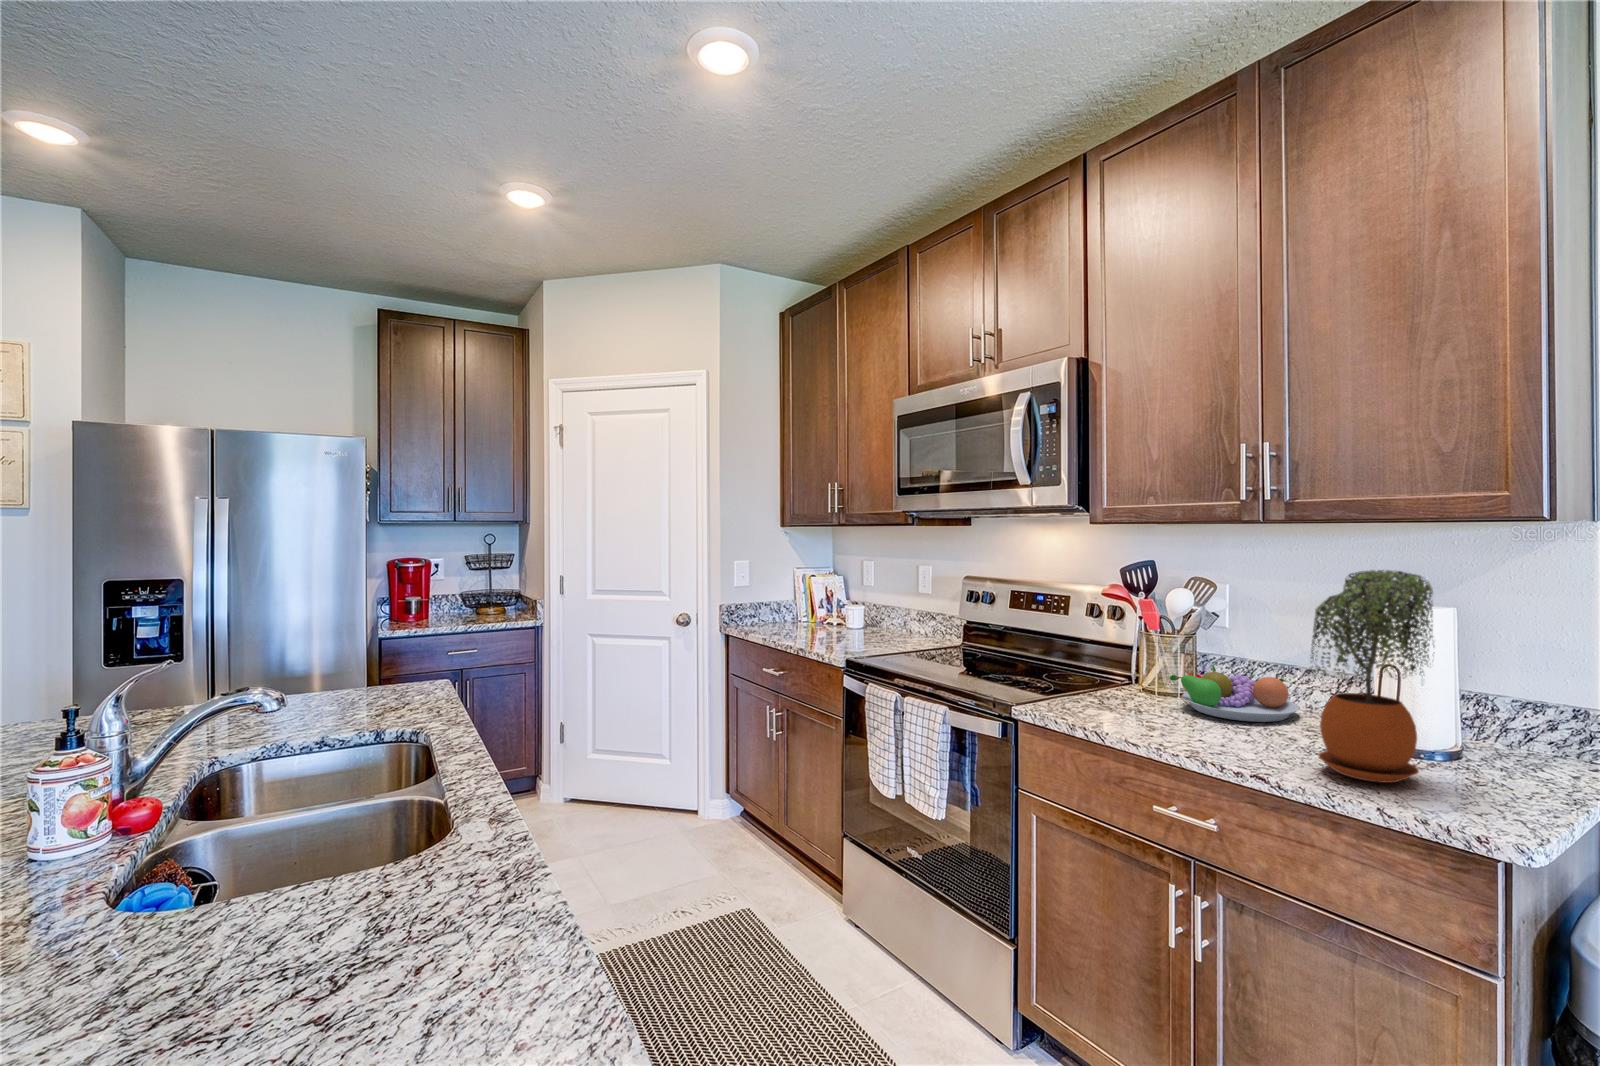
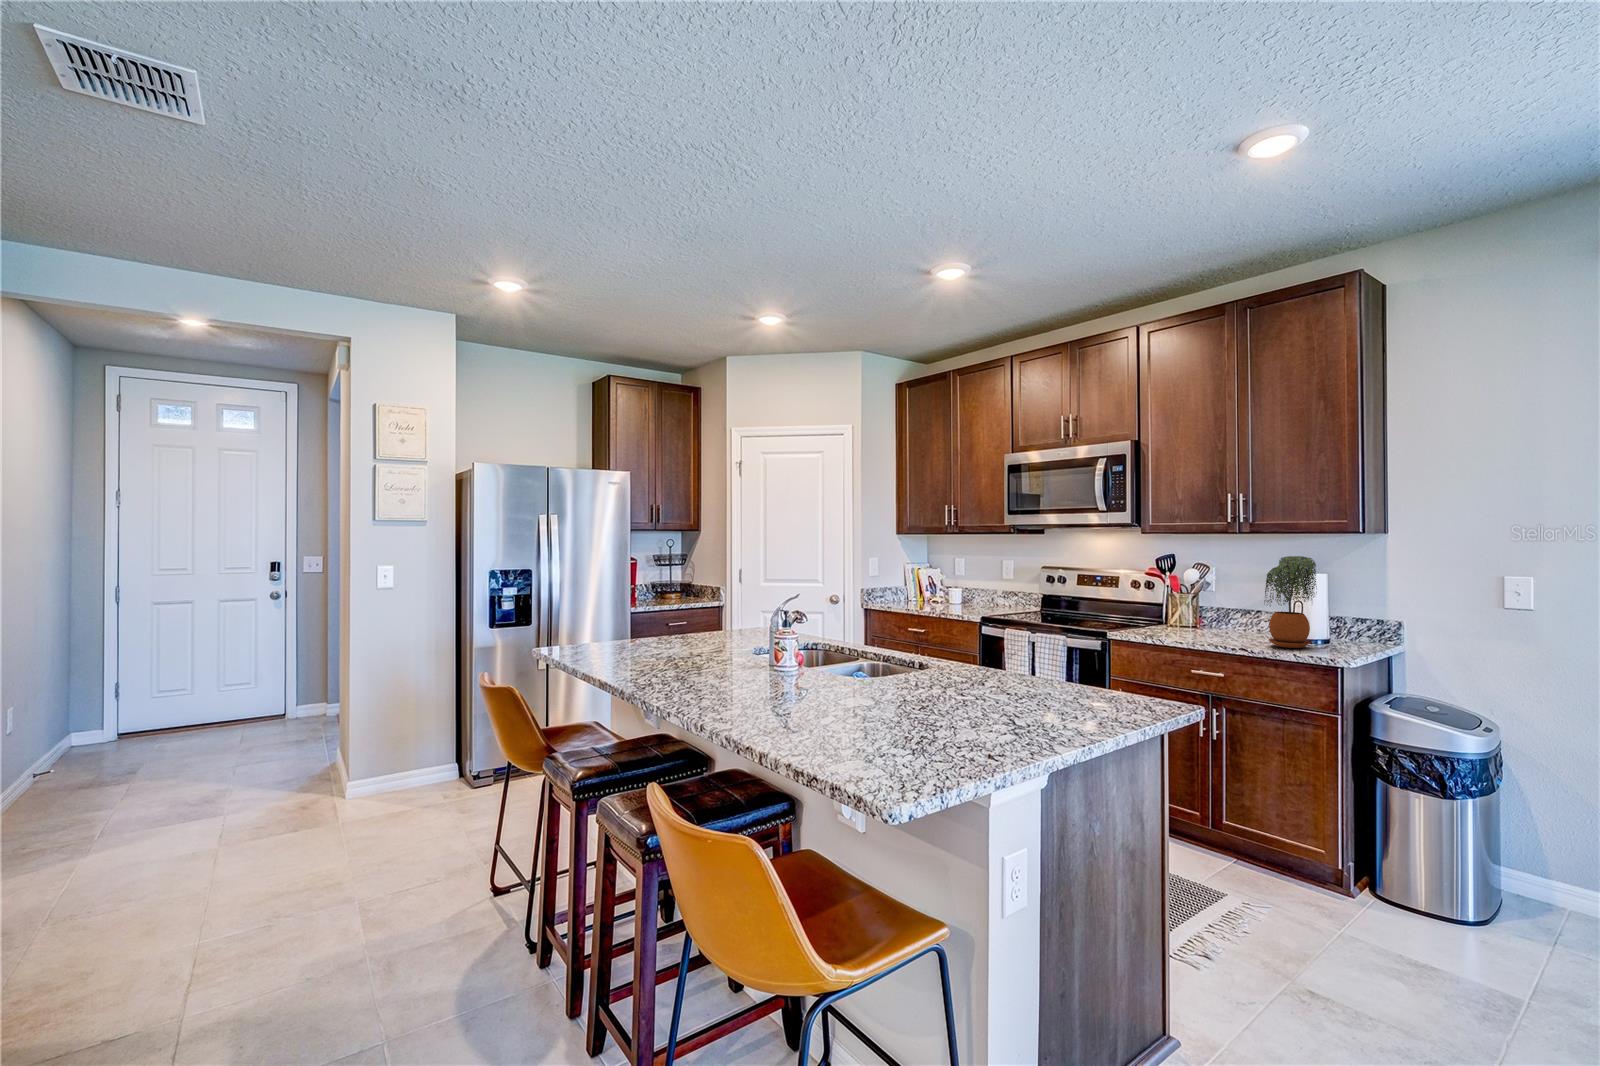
fruit bowl: present [1170,665,1299,722] -> none [1189,609,1256,634]

